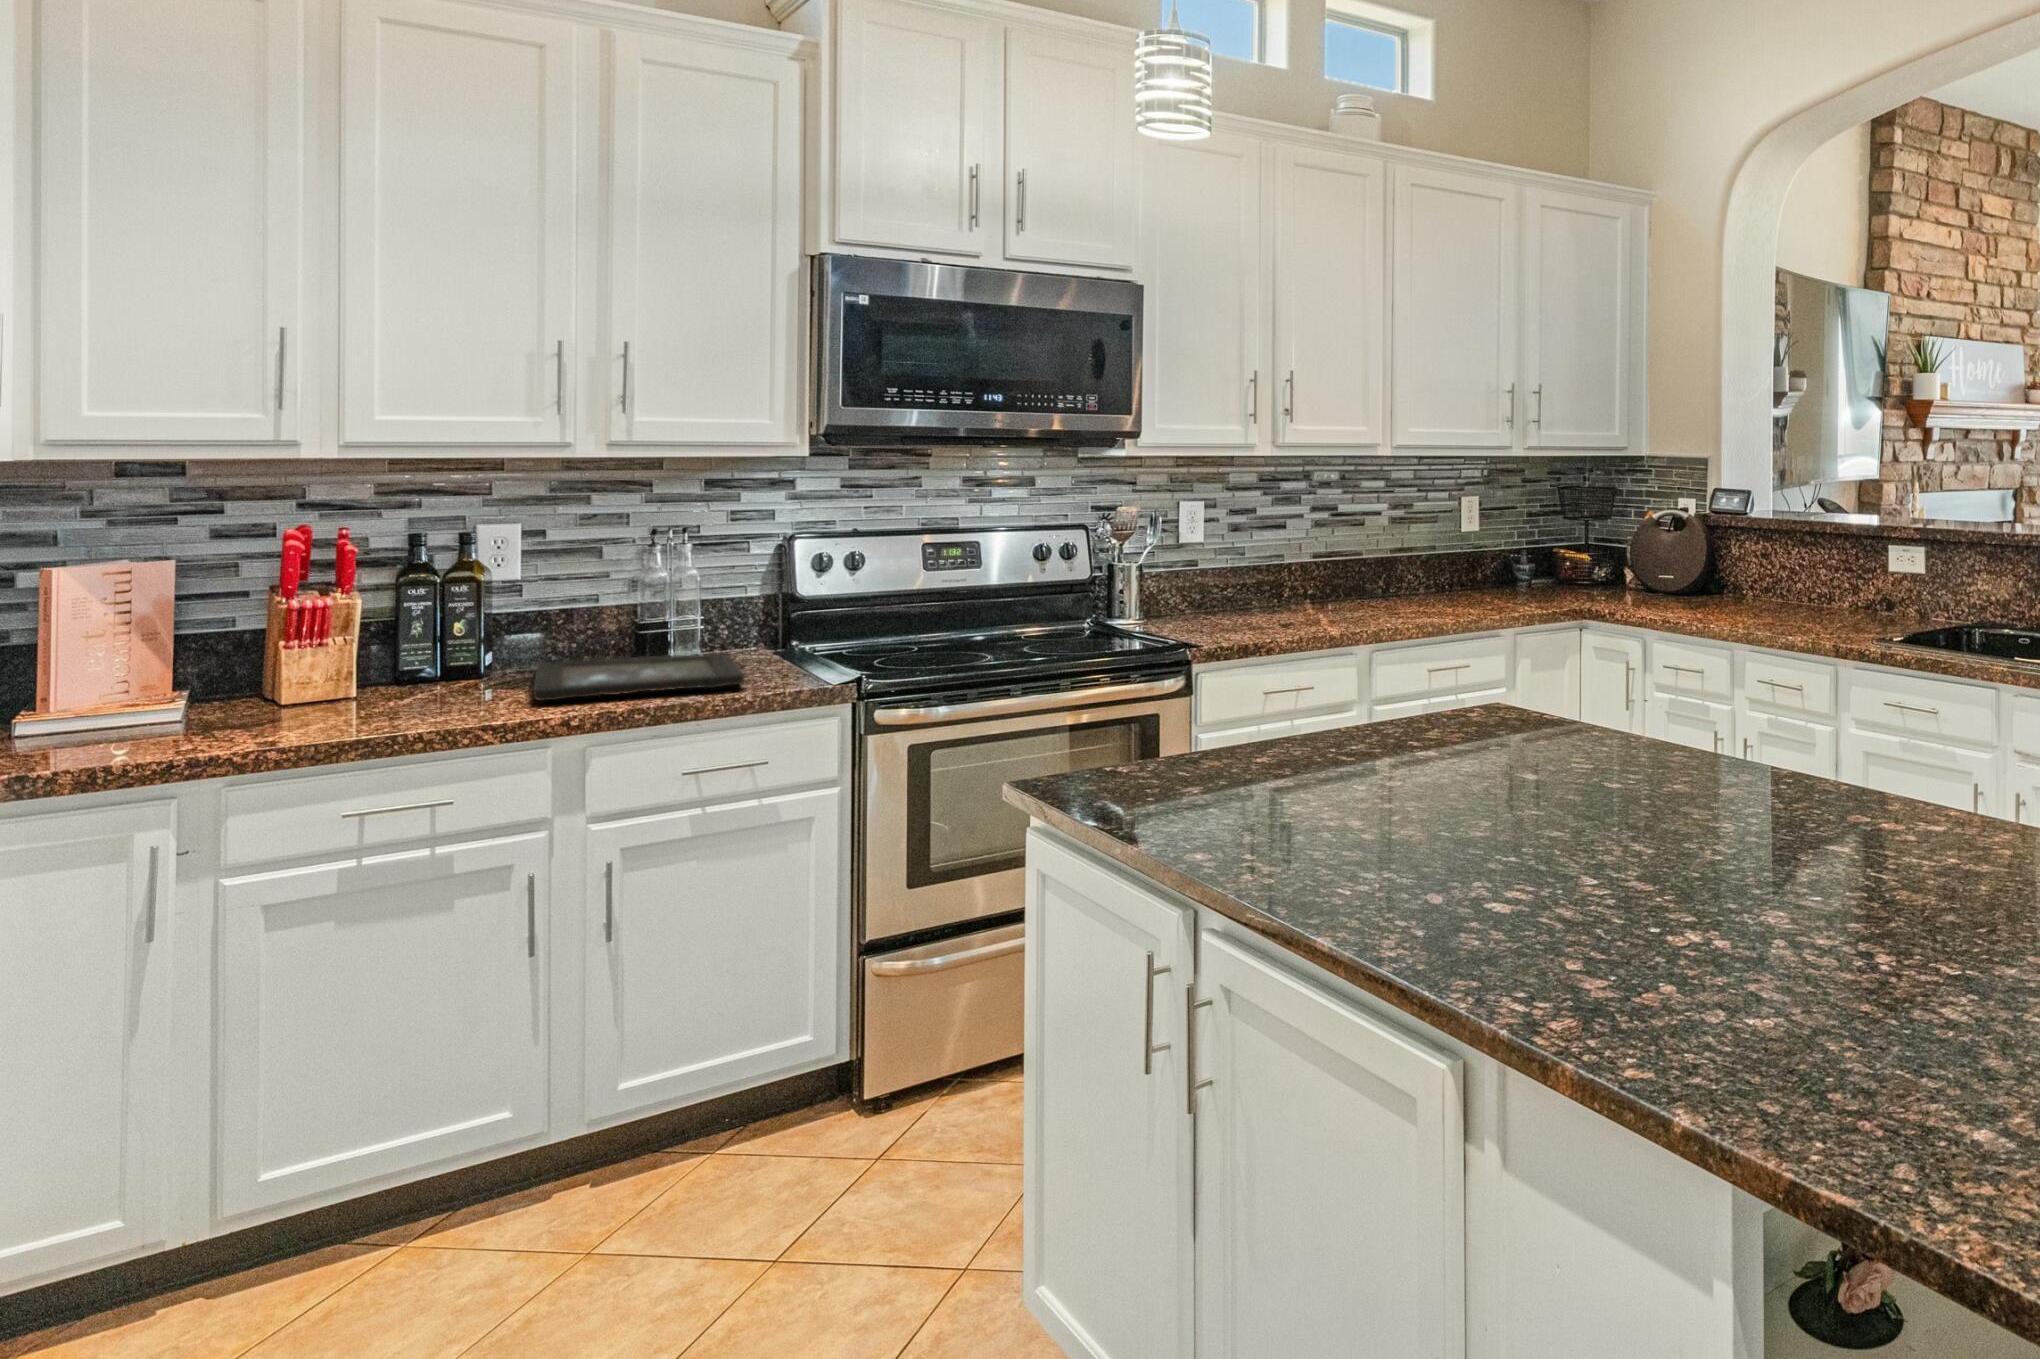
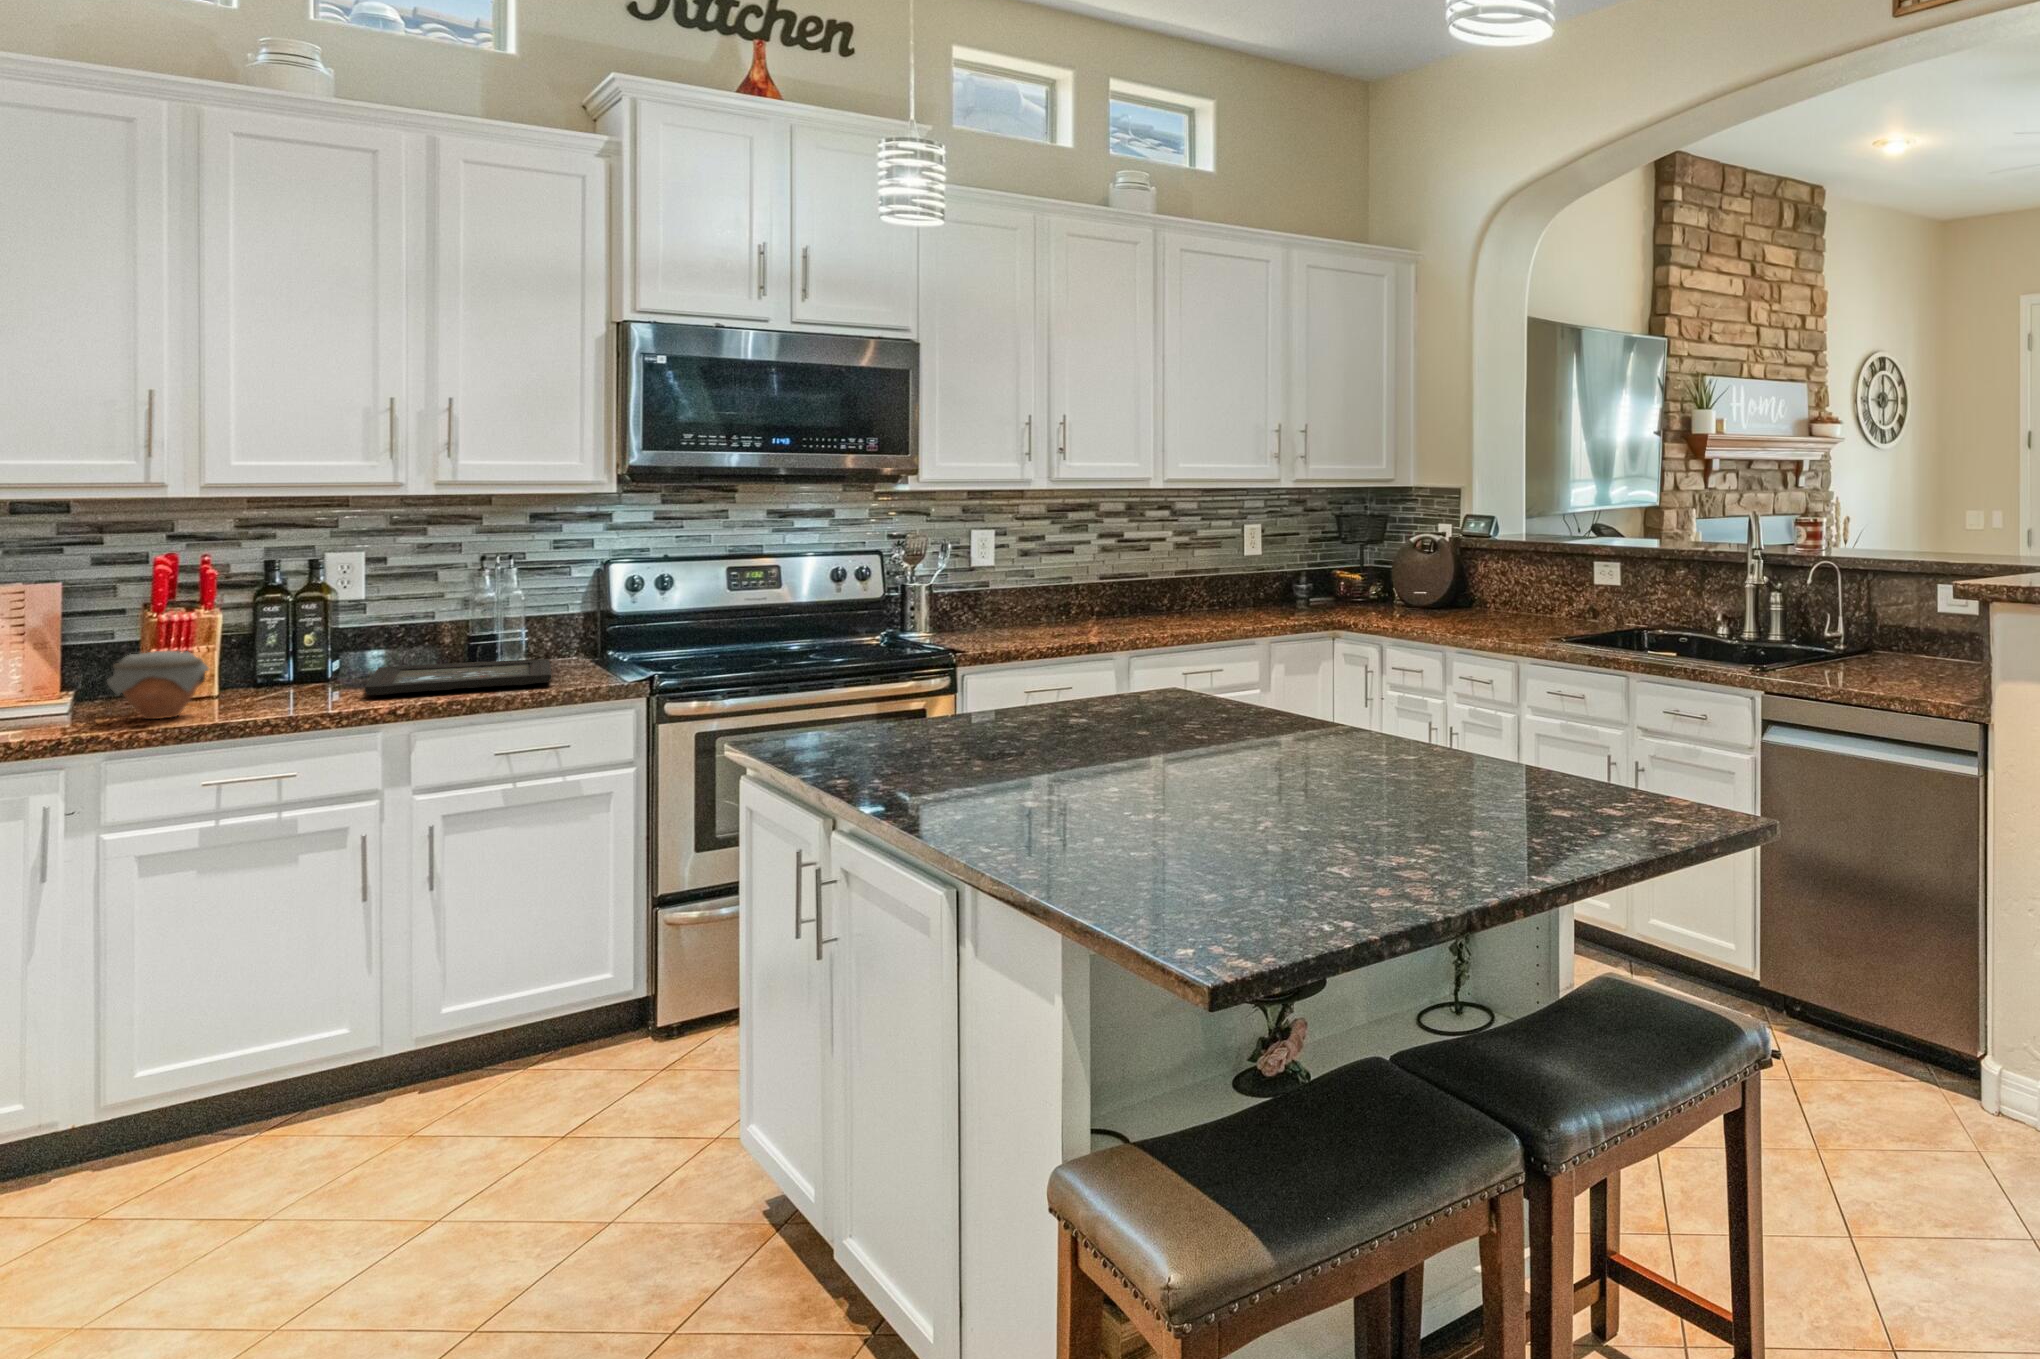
jar: none [235,646,356,732] -> present [107,651,209,719]

